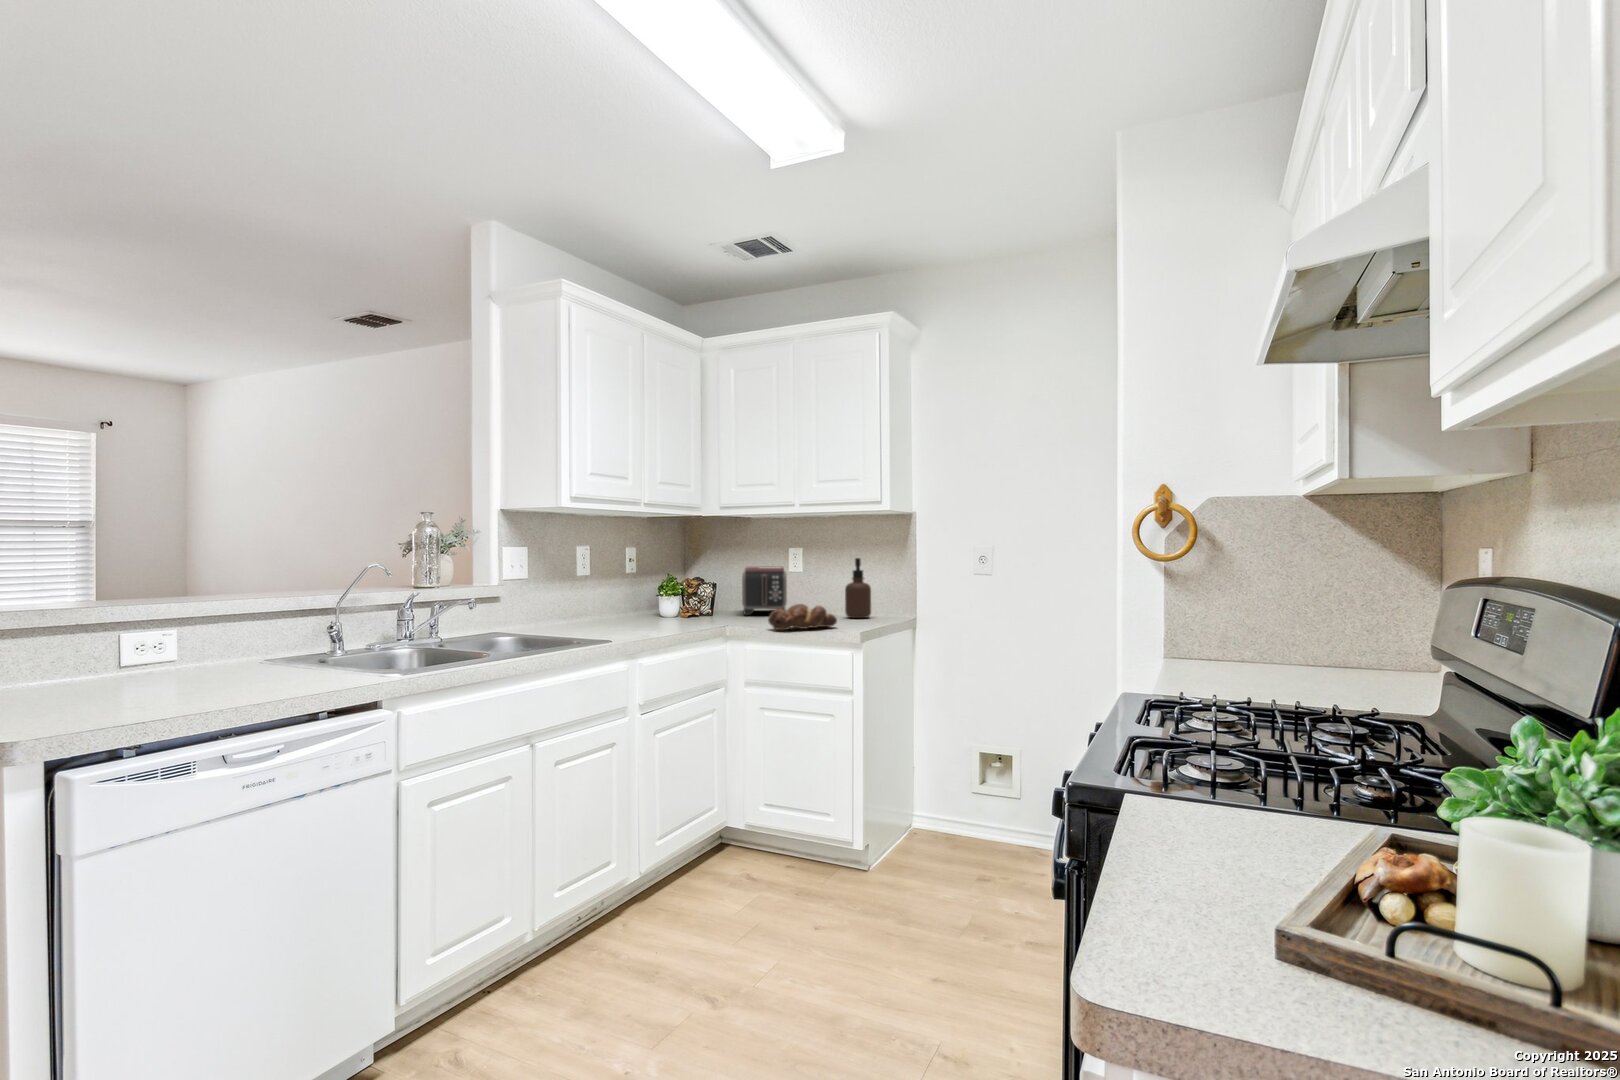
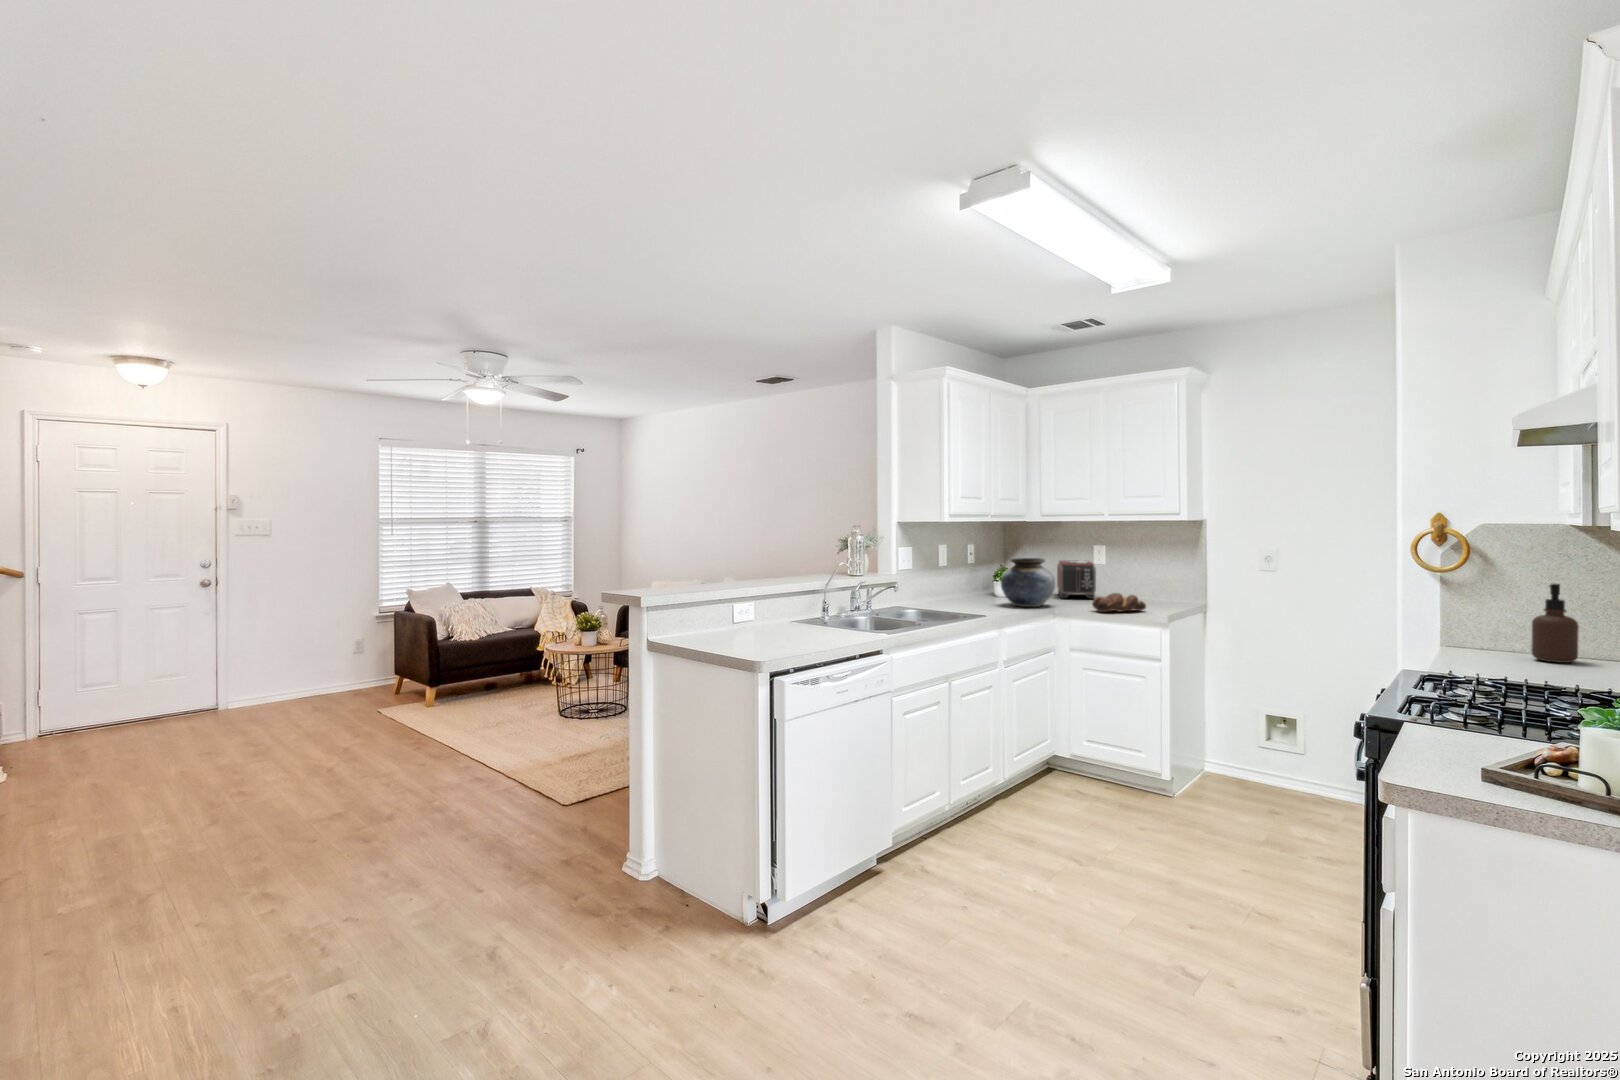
soap dispenser: present [845,558,871,618] -> present [1531,584,1579,663]
vase: none [654,561,727,627] -> present [1001,558,1055,607]

